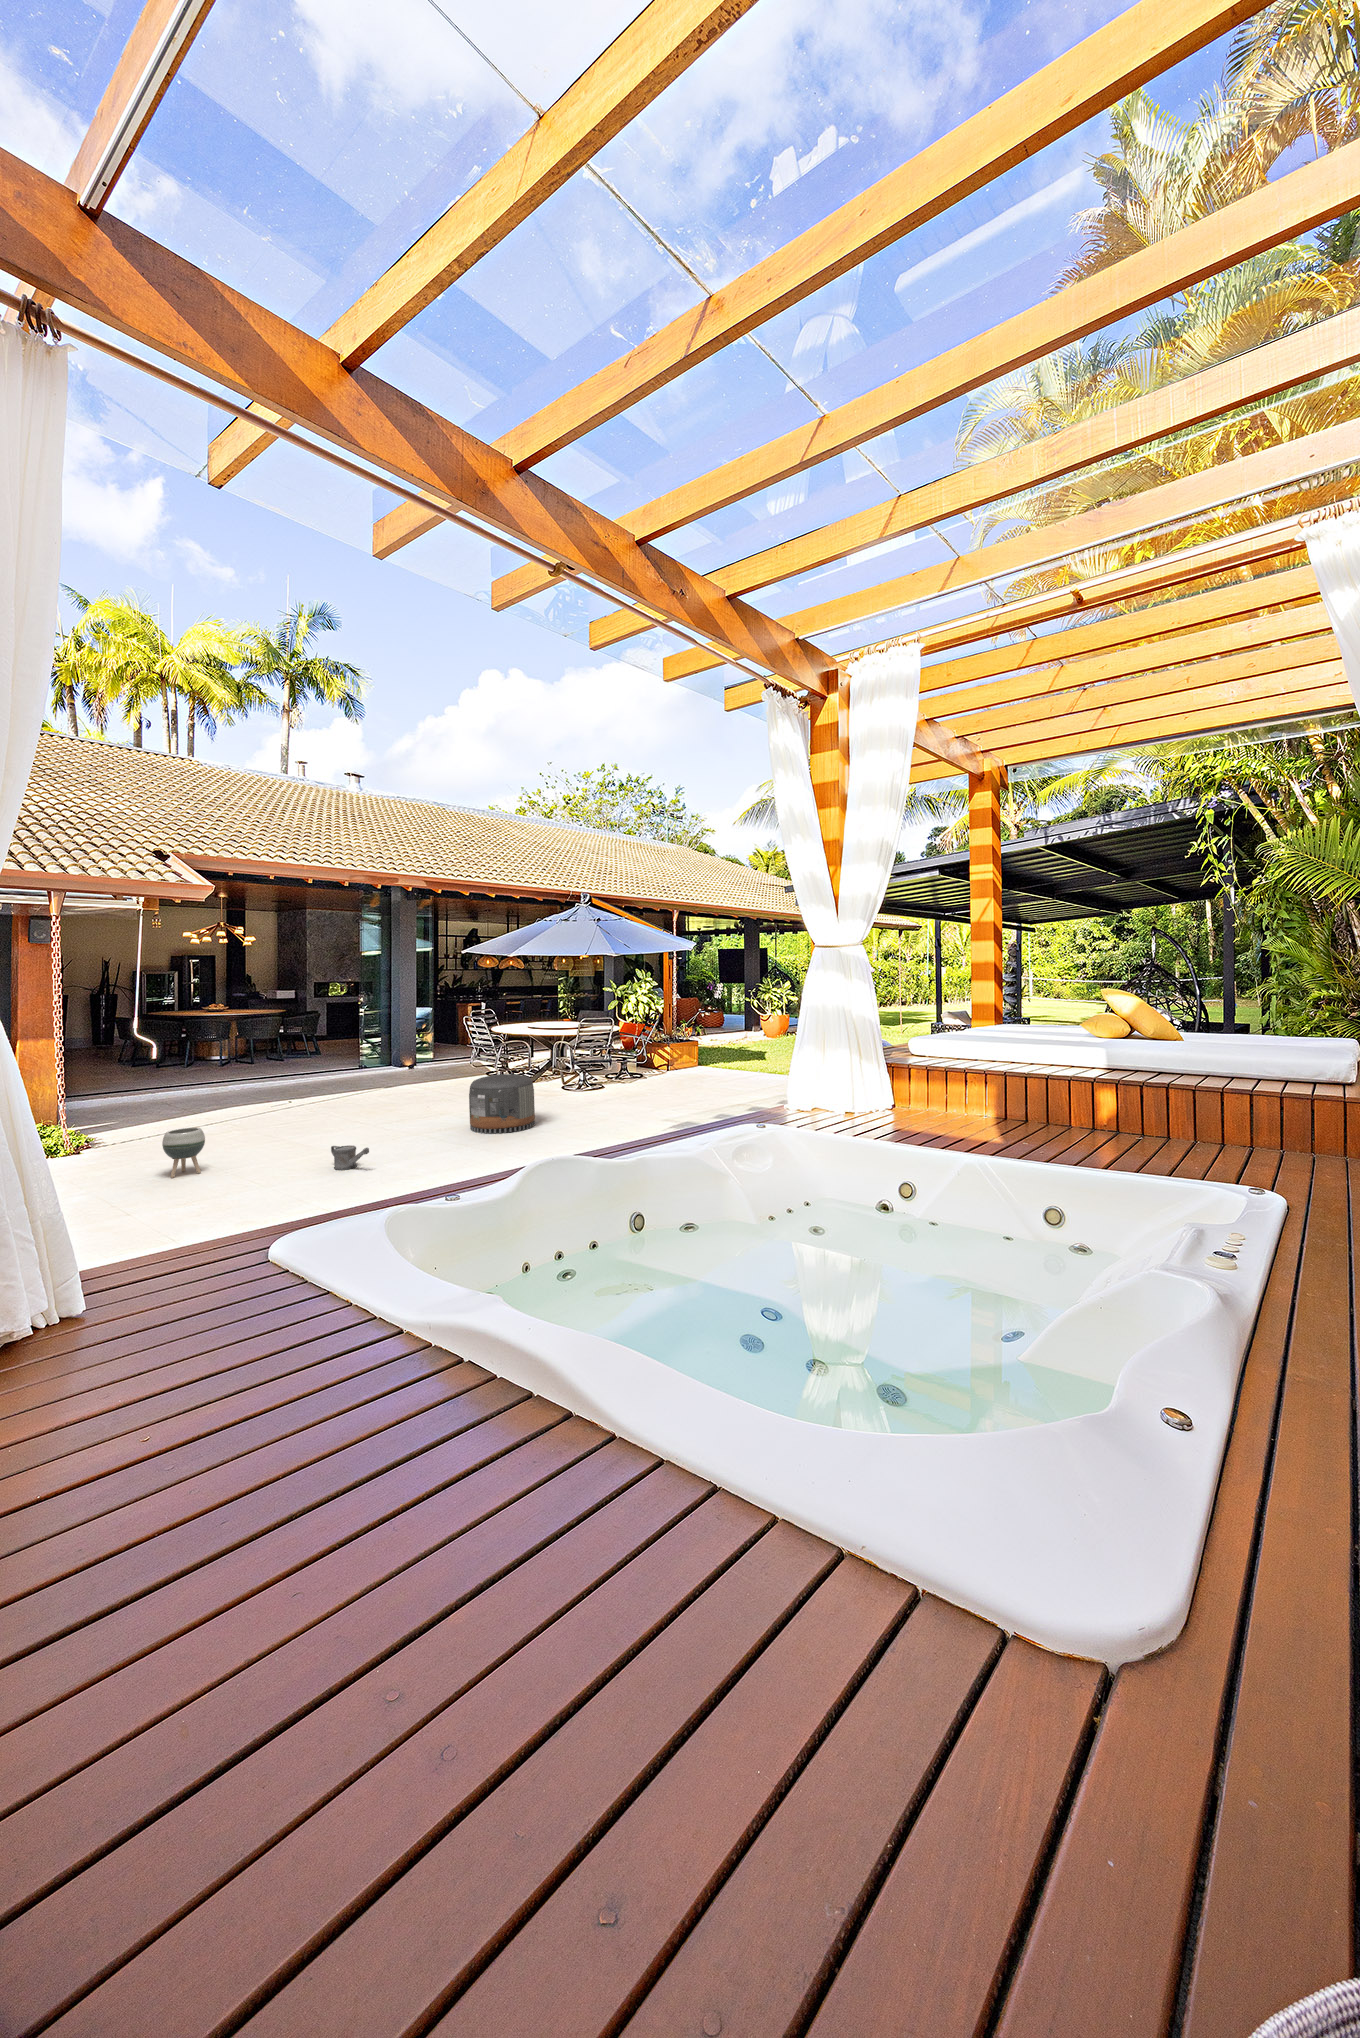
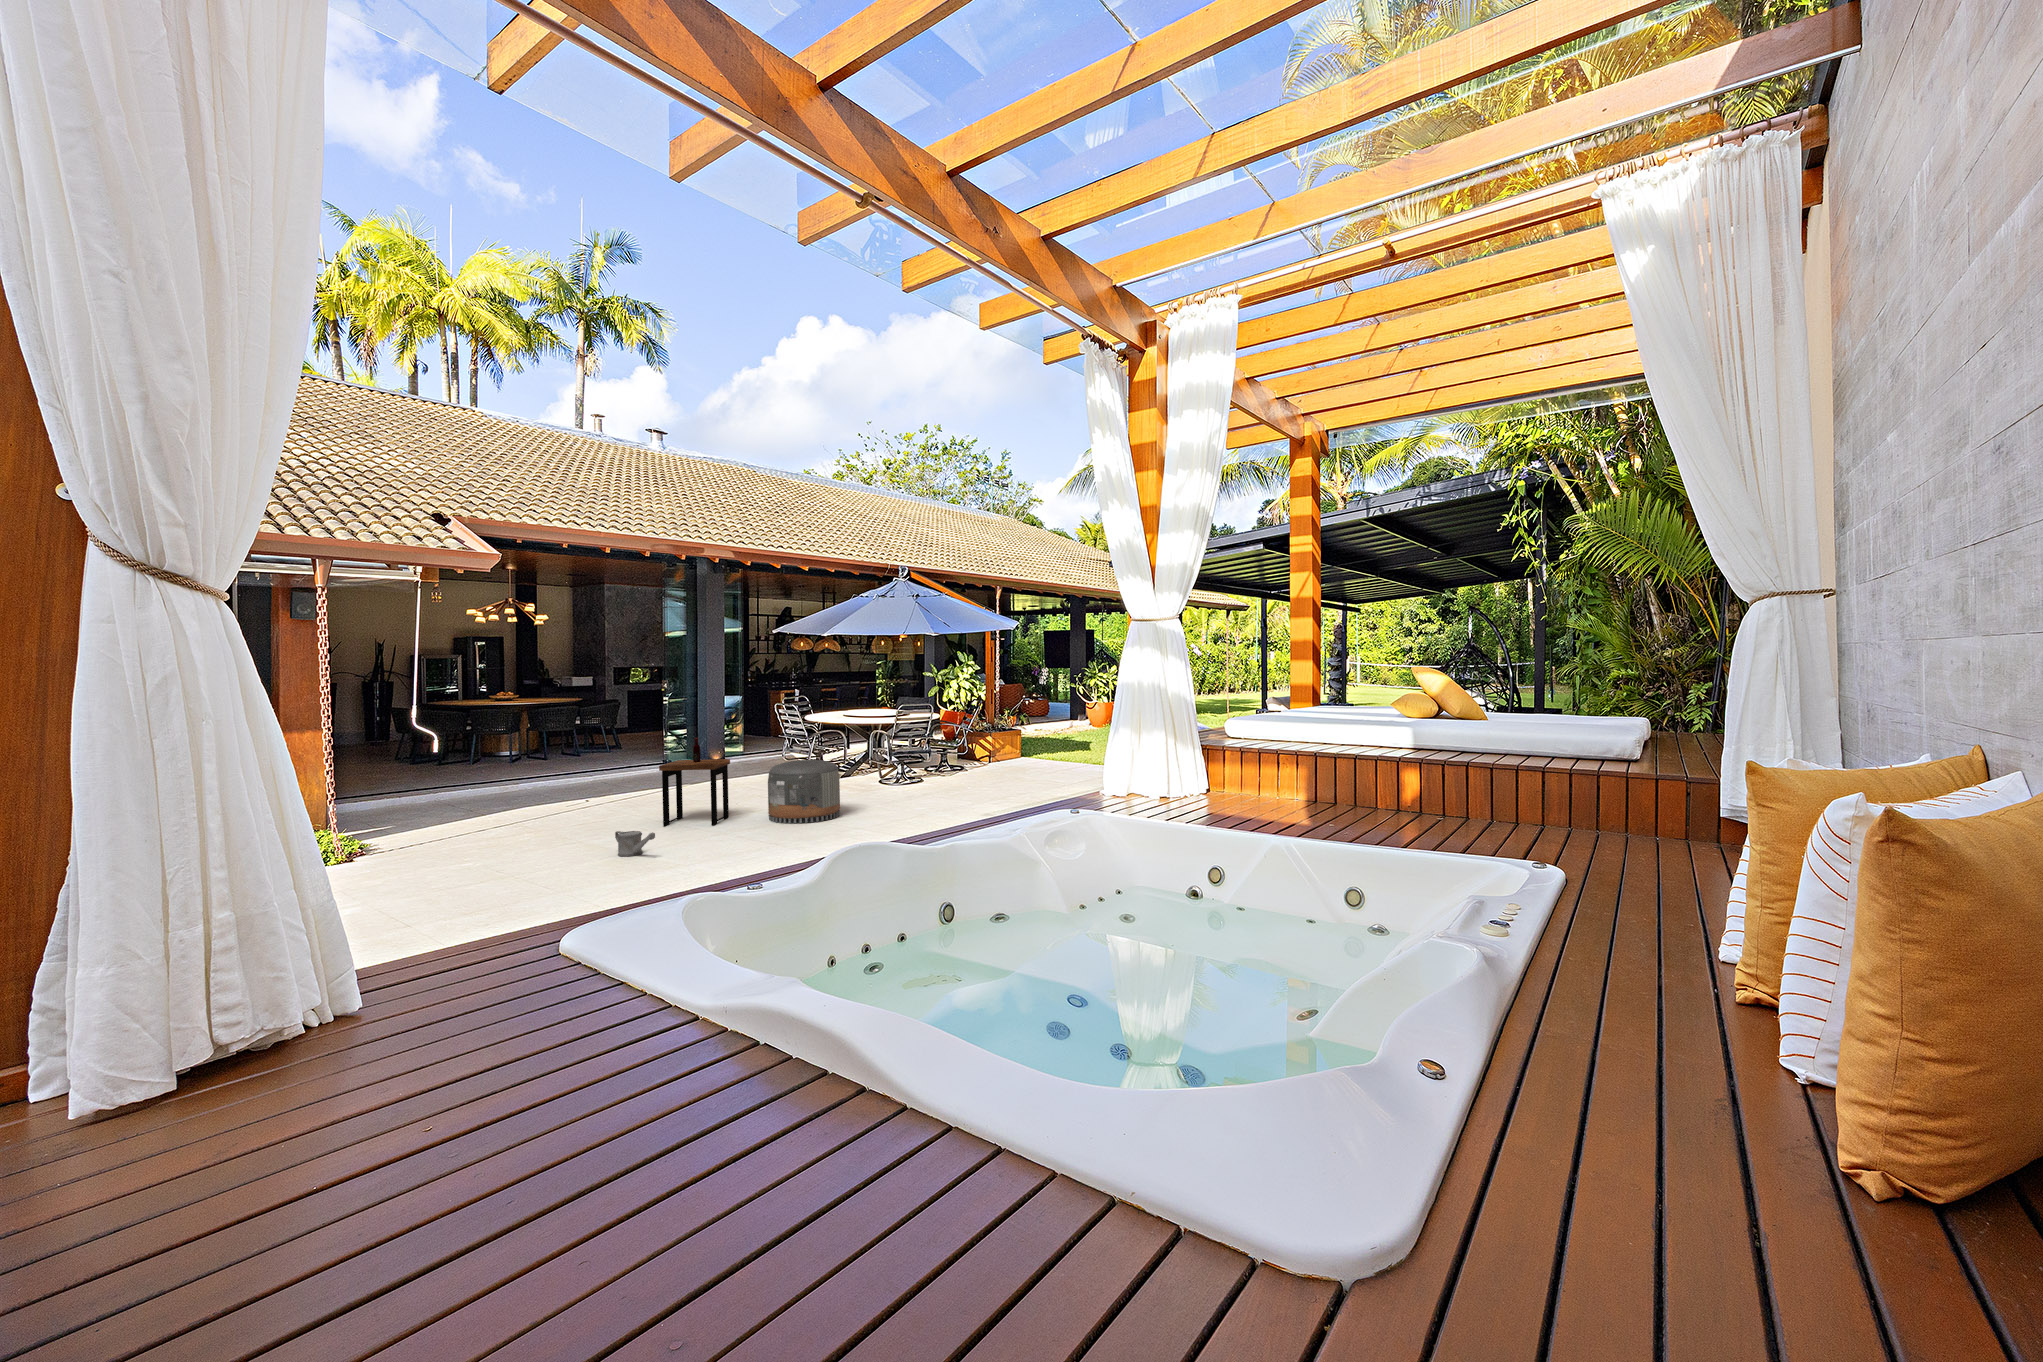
side table: none [369,1055,434,1138] -> present [659,738,730,827]
planter: present [162,1128,205,1178] -> none [436,810,481,862]

